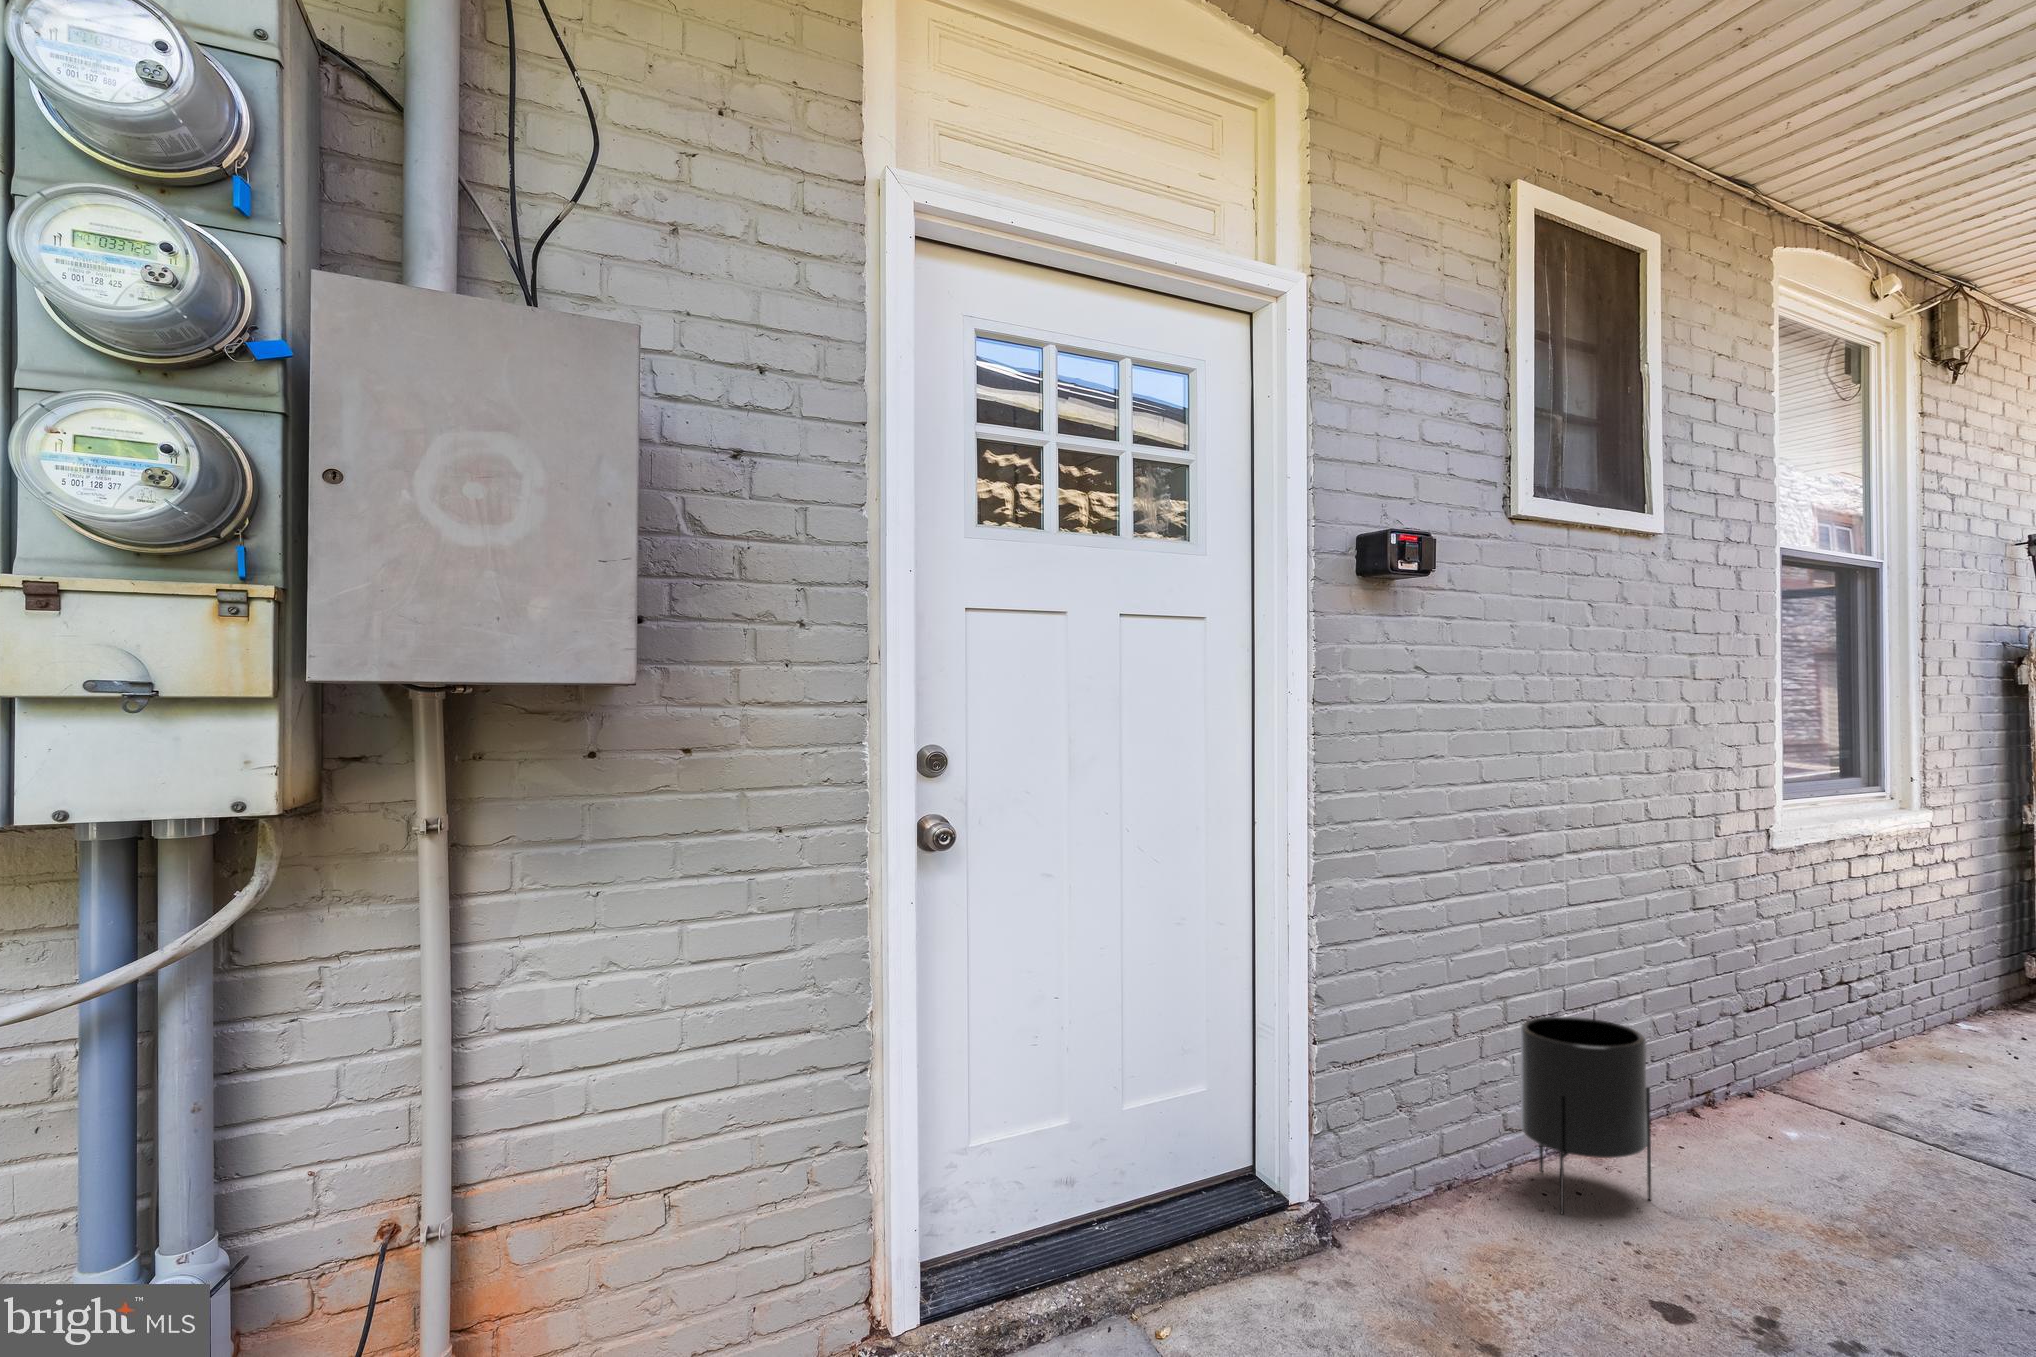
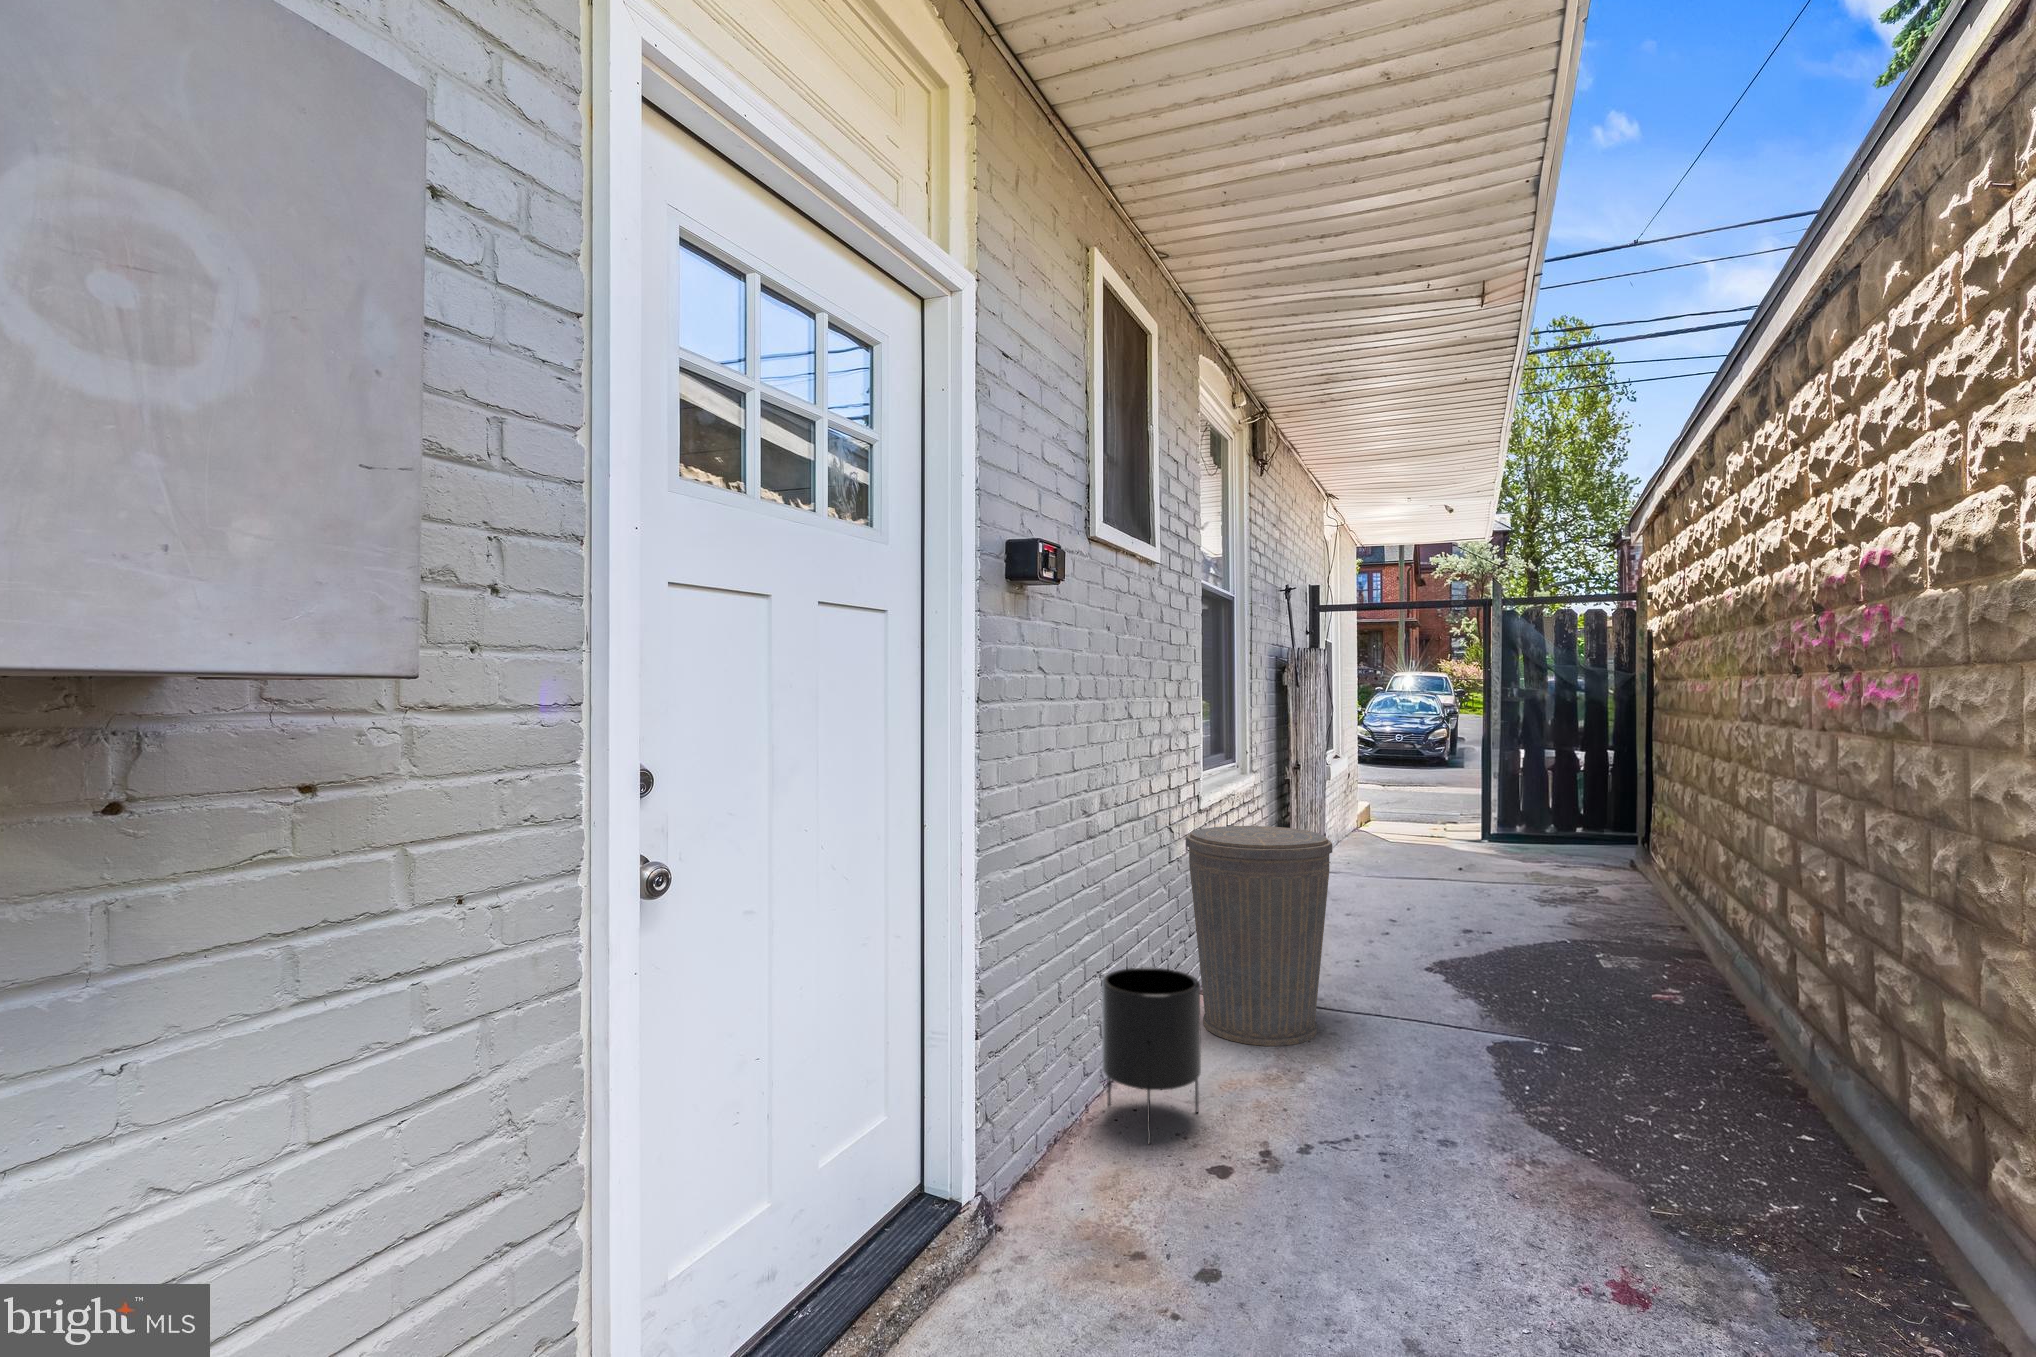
trash can: none [1715,869,1933,1162] -> present [1186,826,1332,1046]

